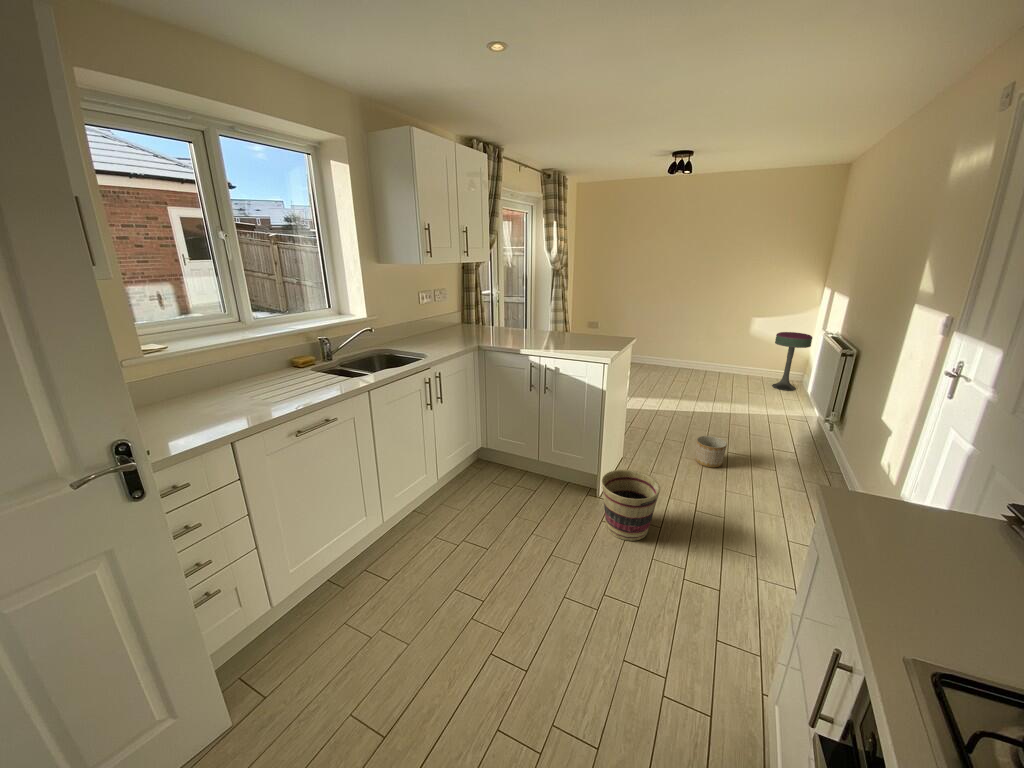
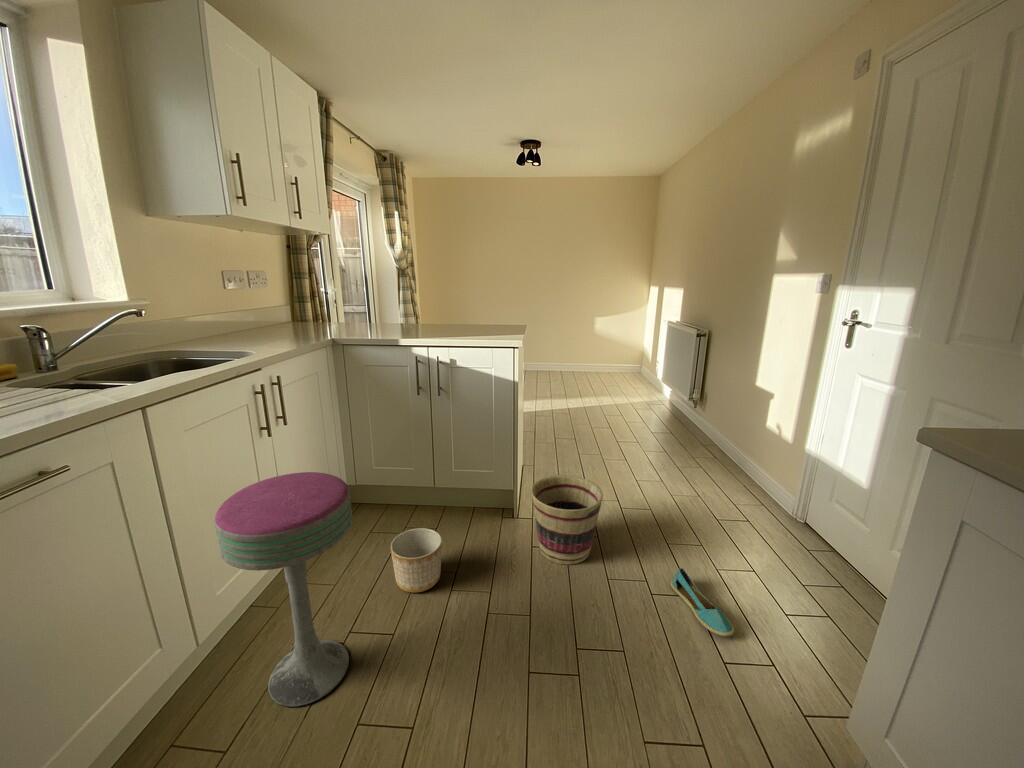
bar stool: present [772,332,812,390] -> present [214,472,353,706]
planter: present [696,436,727,468] -> present [391,528,442,593]
shoe: none [701,565,736,623] -> present [671,568,734,637]

